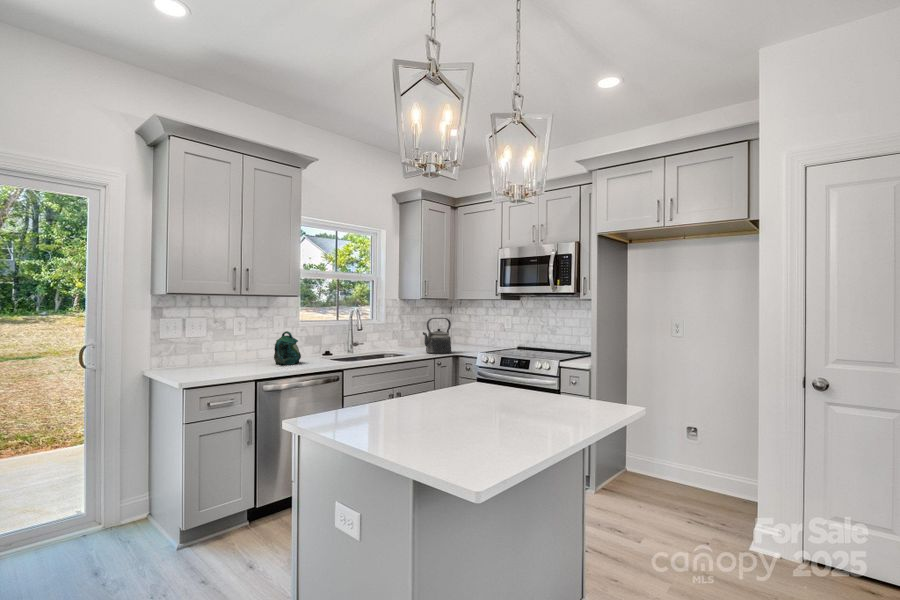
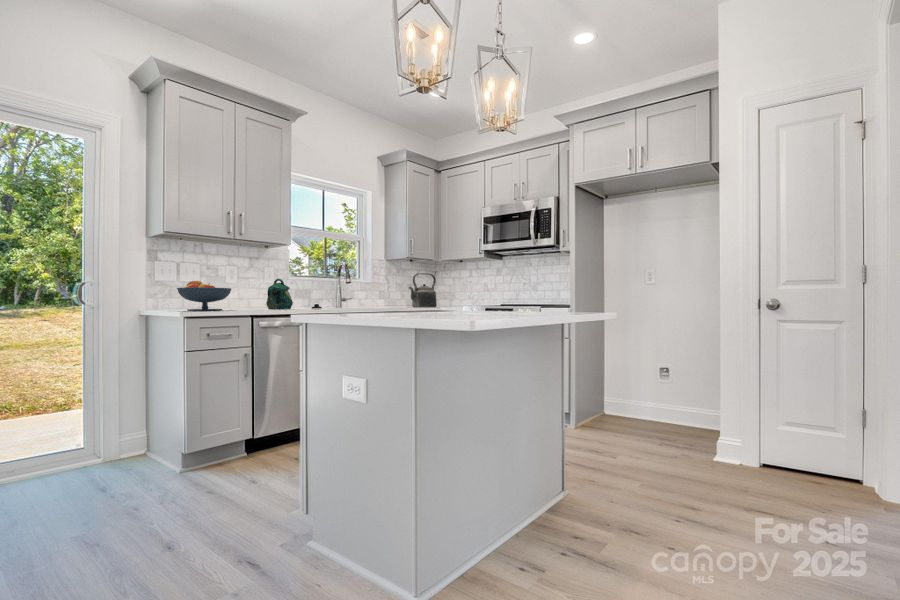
fruit bowl: none [181,337,237,371] -> present [177,281,231,311]

